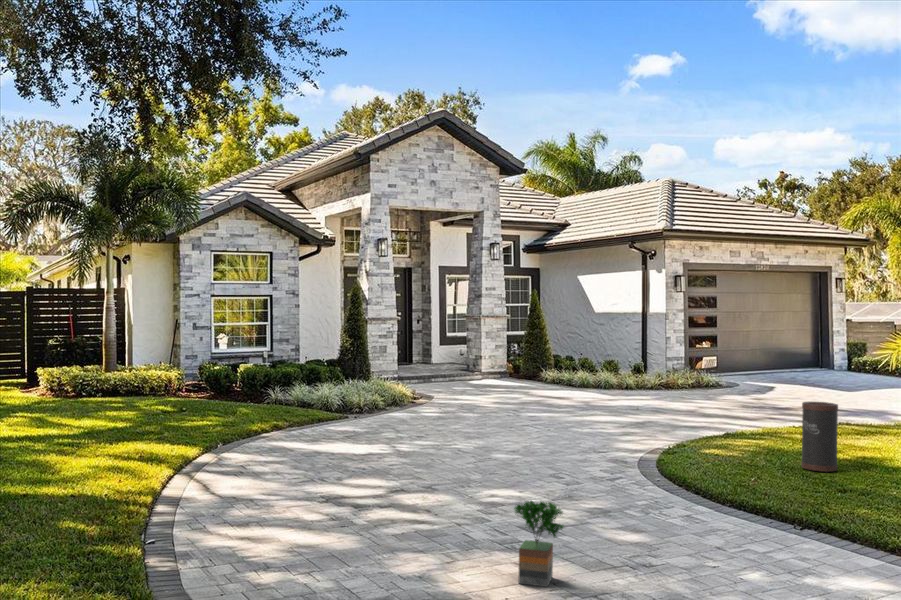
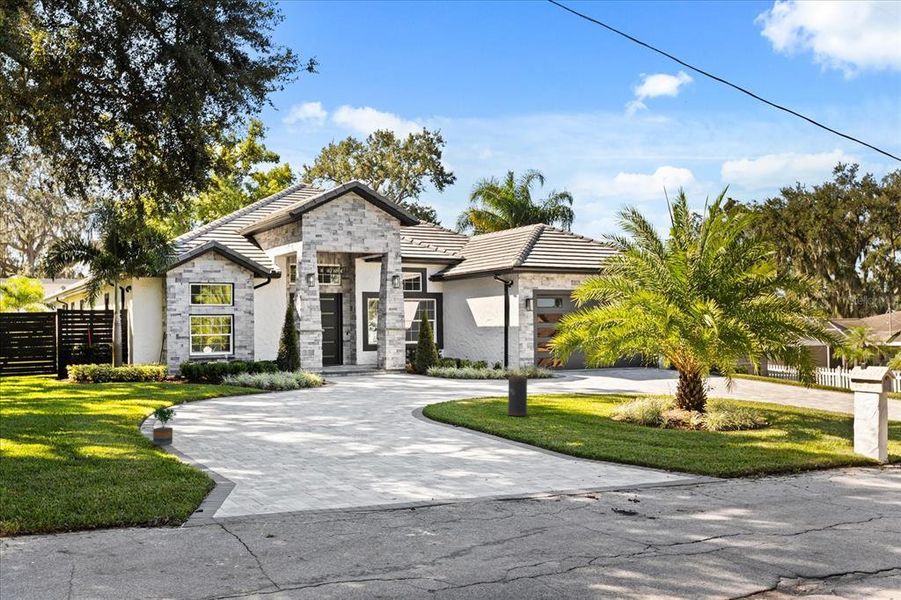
potted tree: present [514,501,564,587] -> present [153,409,176,445]

